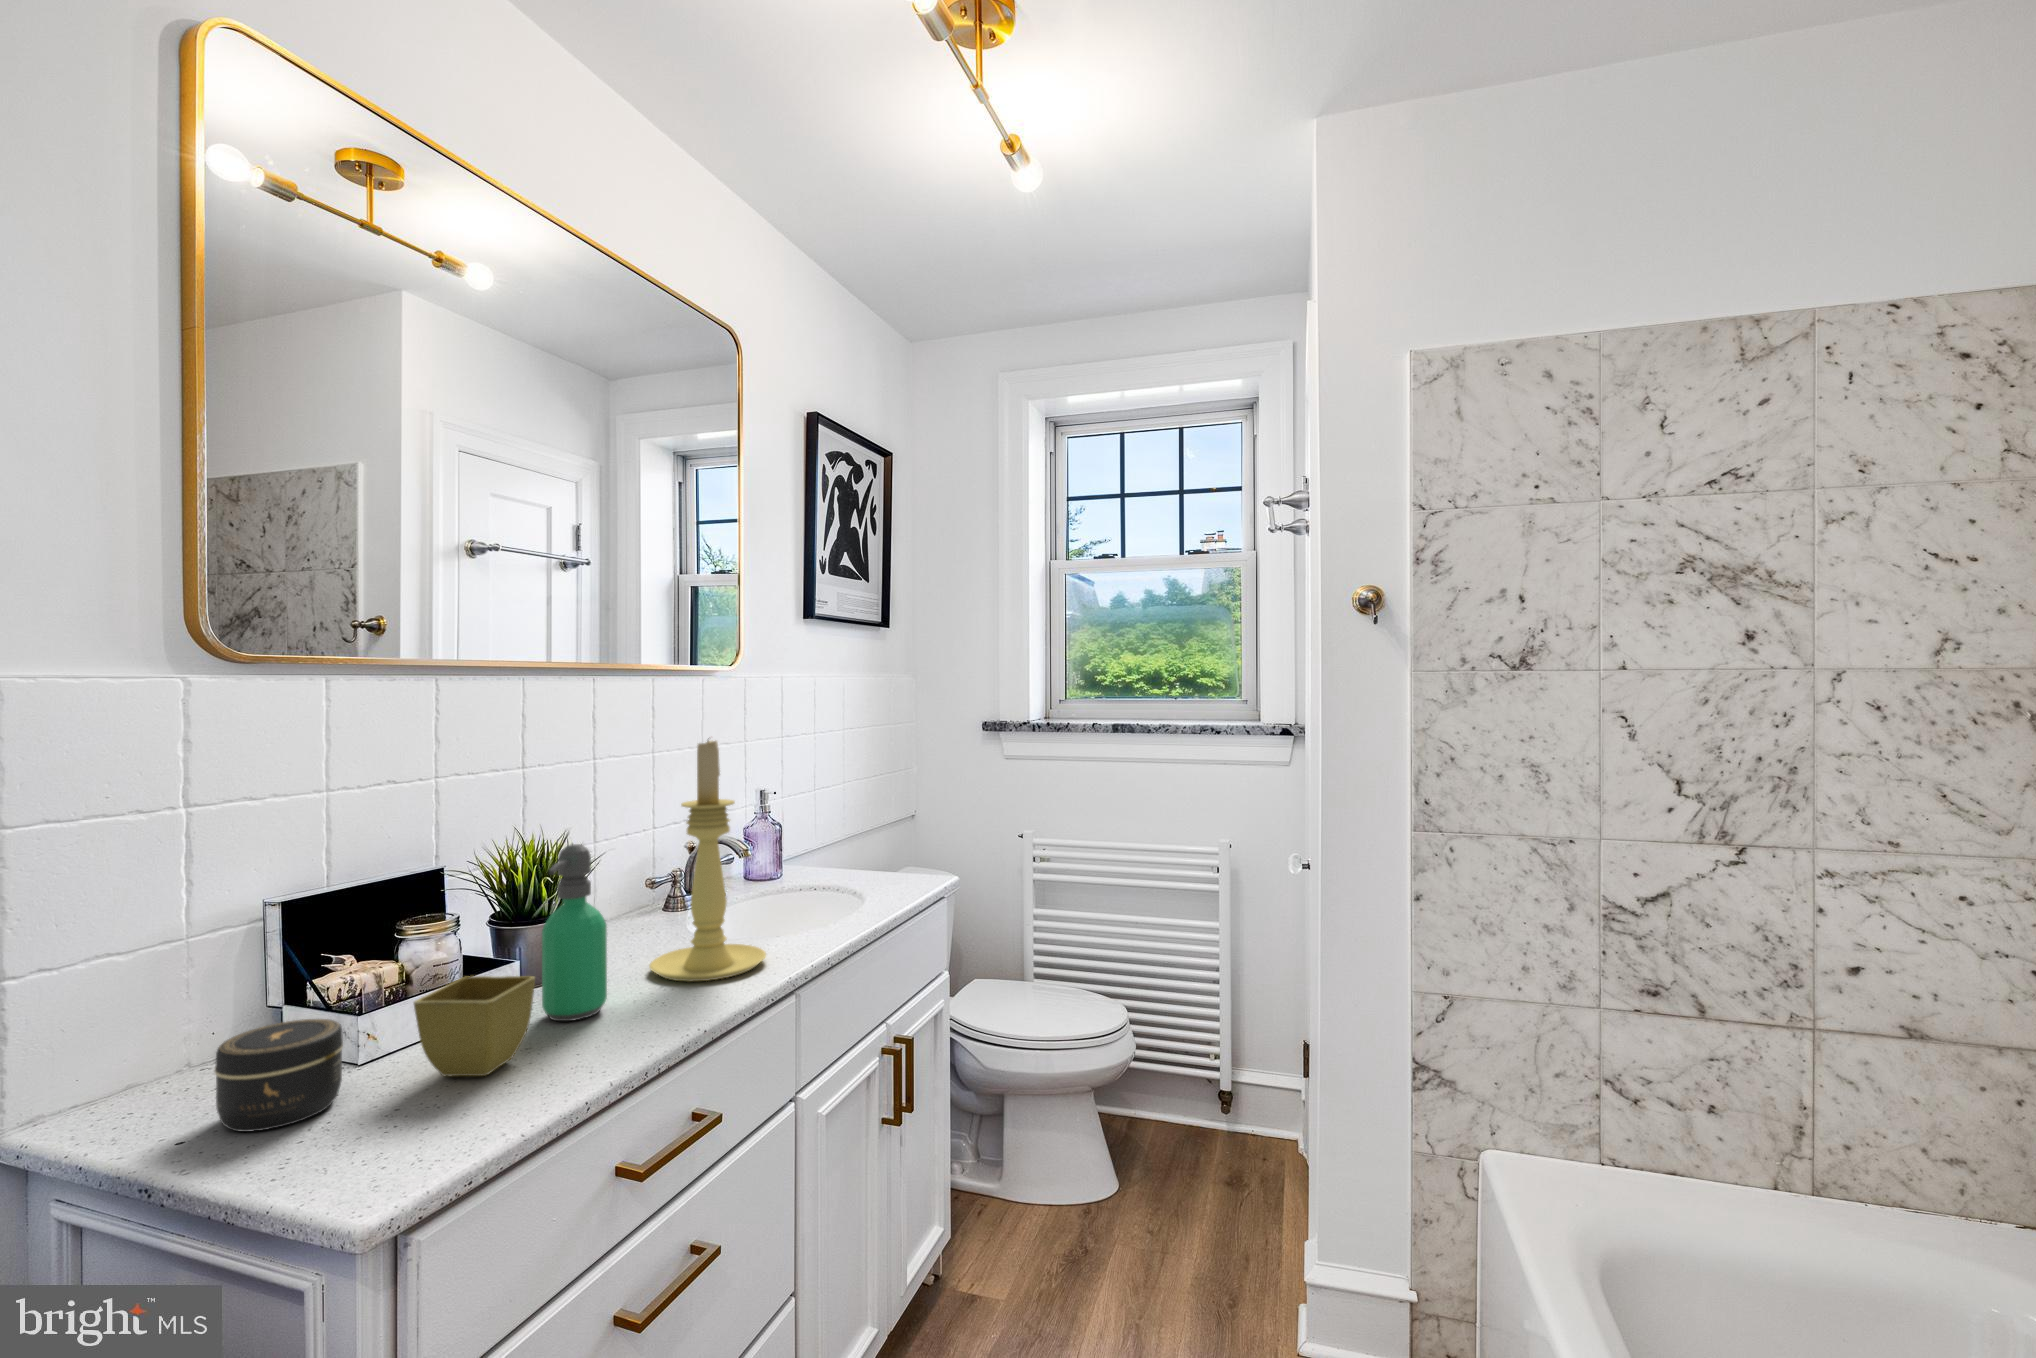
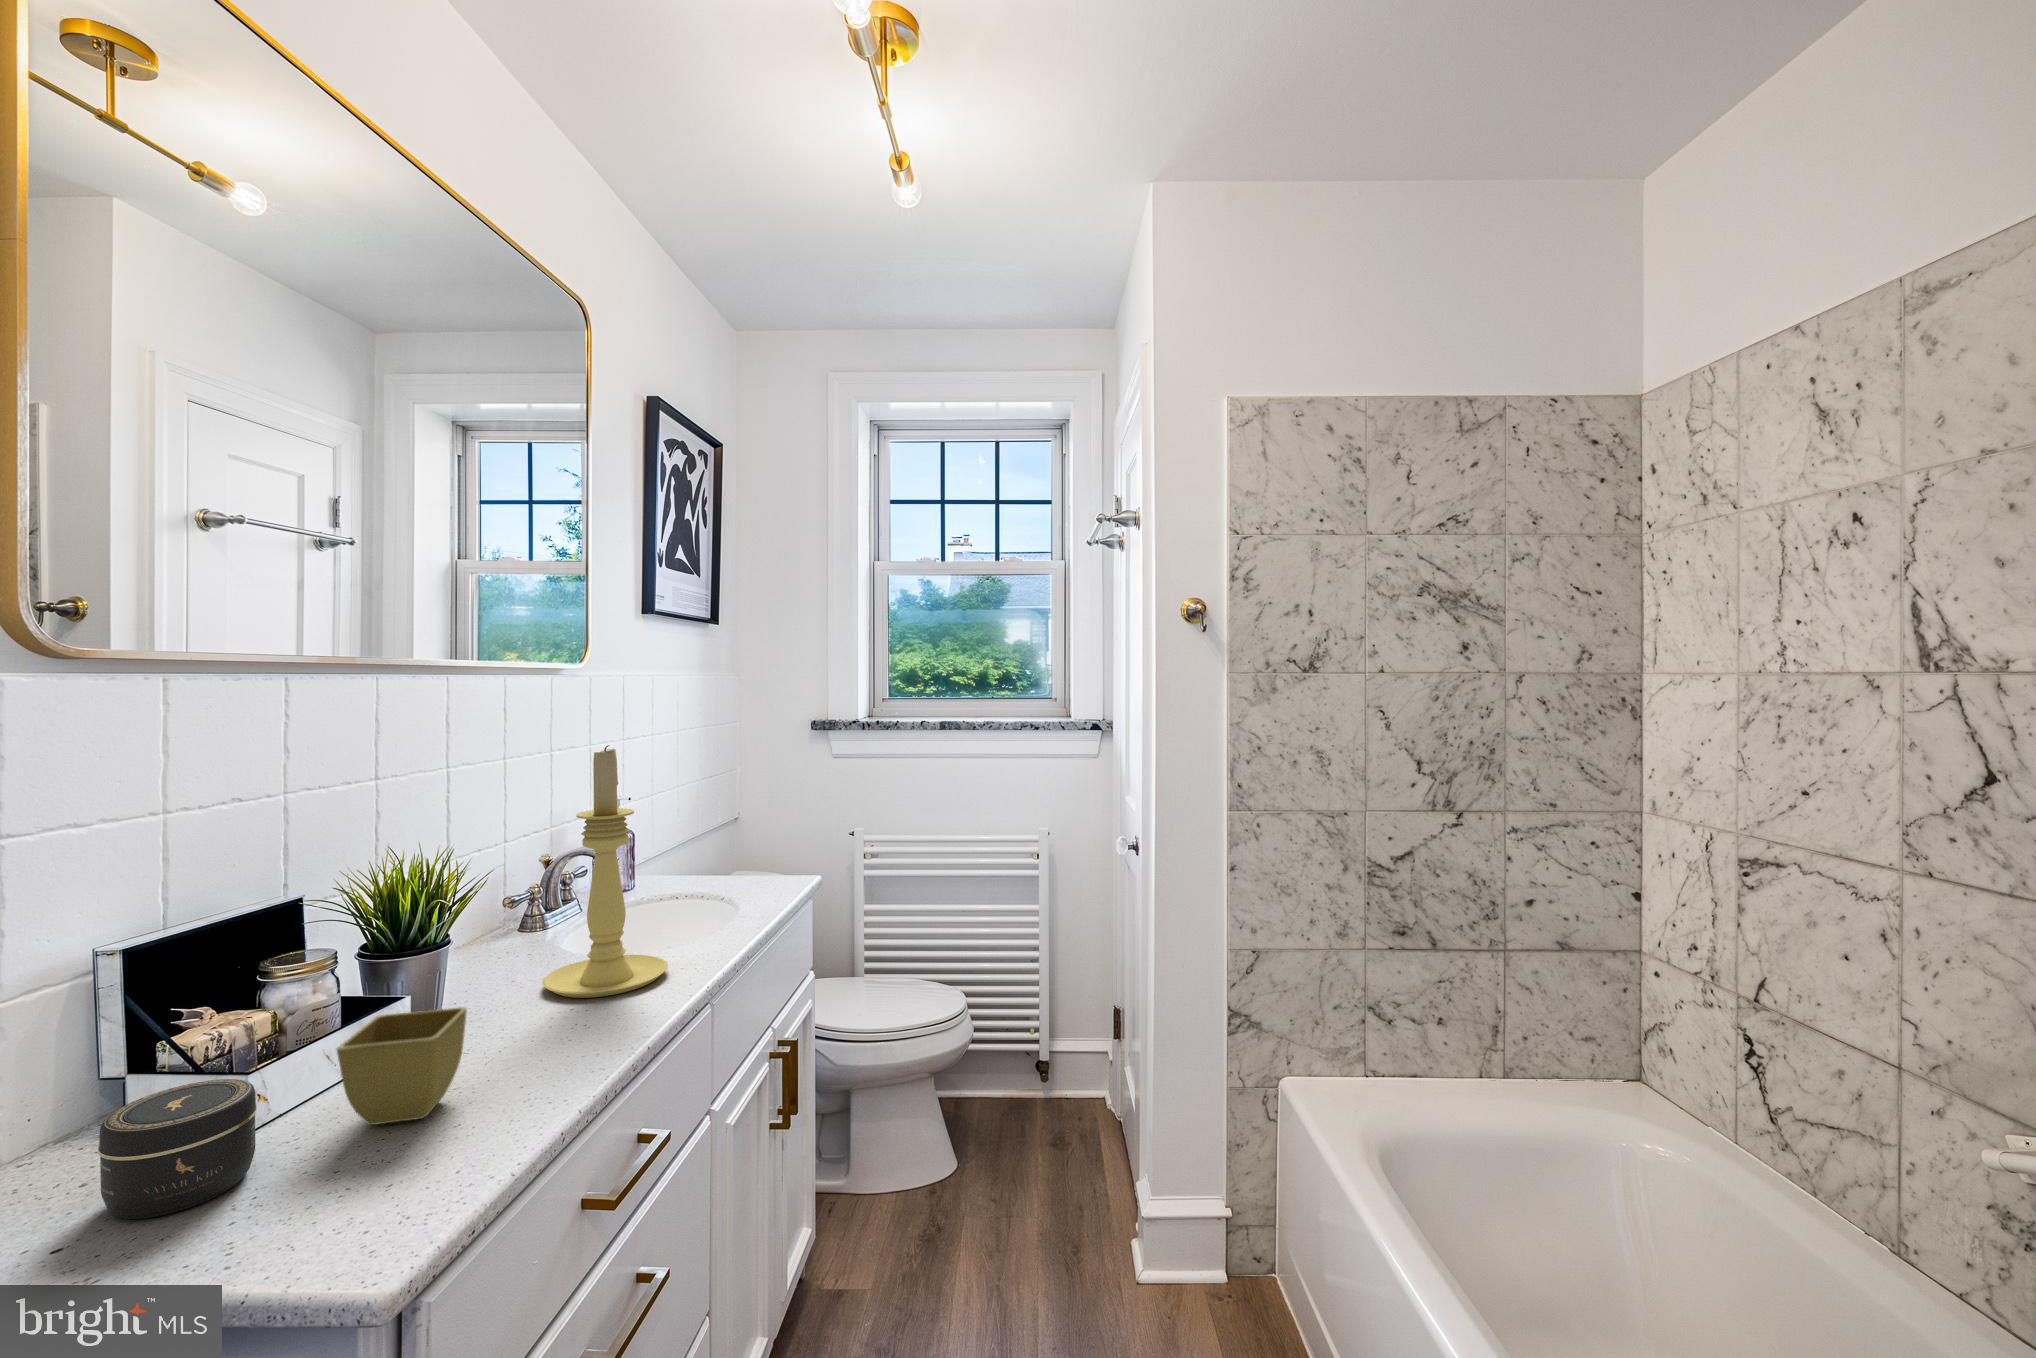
soap dispenser: present [542,844,607,1021] -> none [448,864,520,1052]

